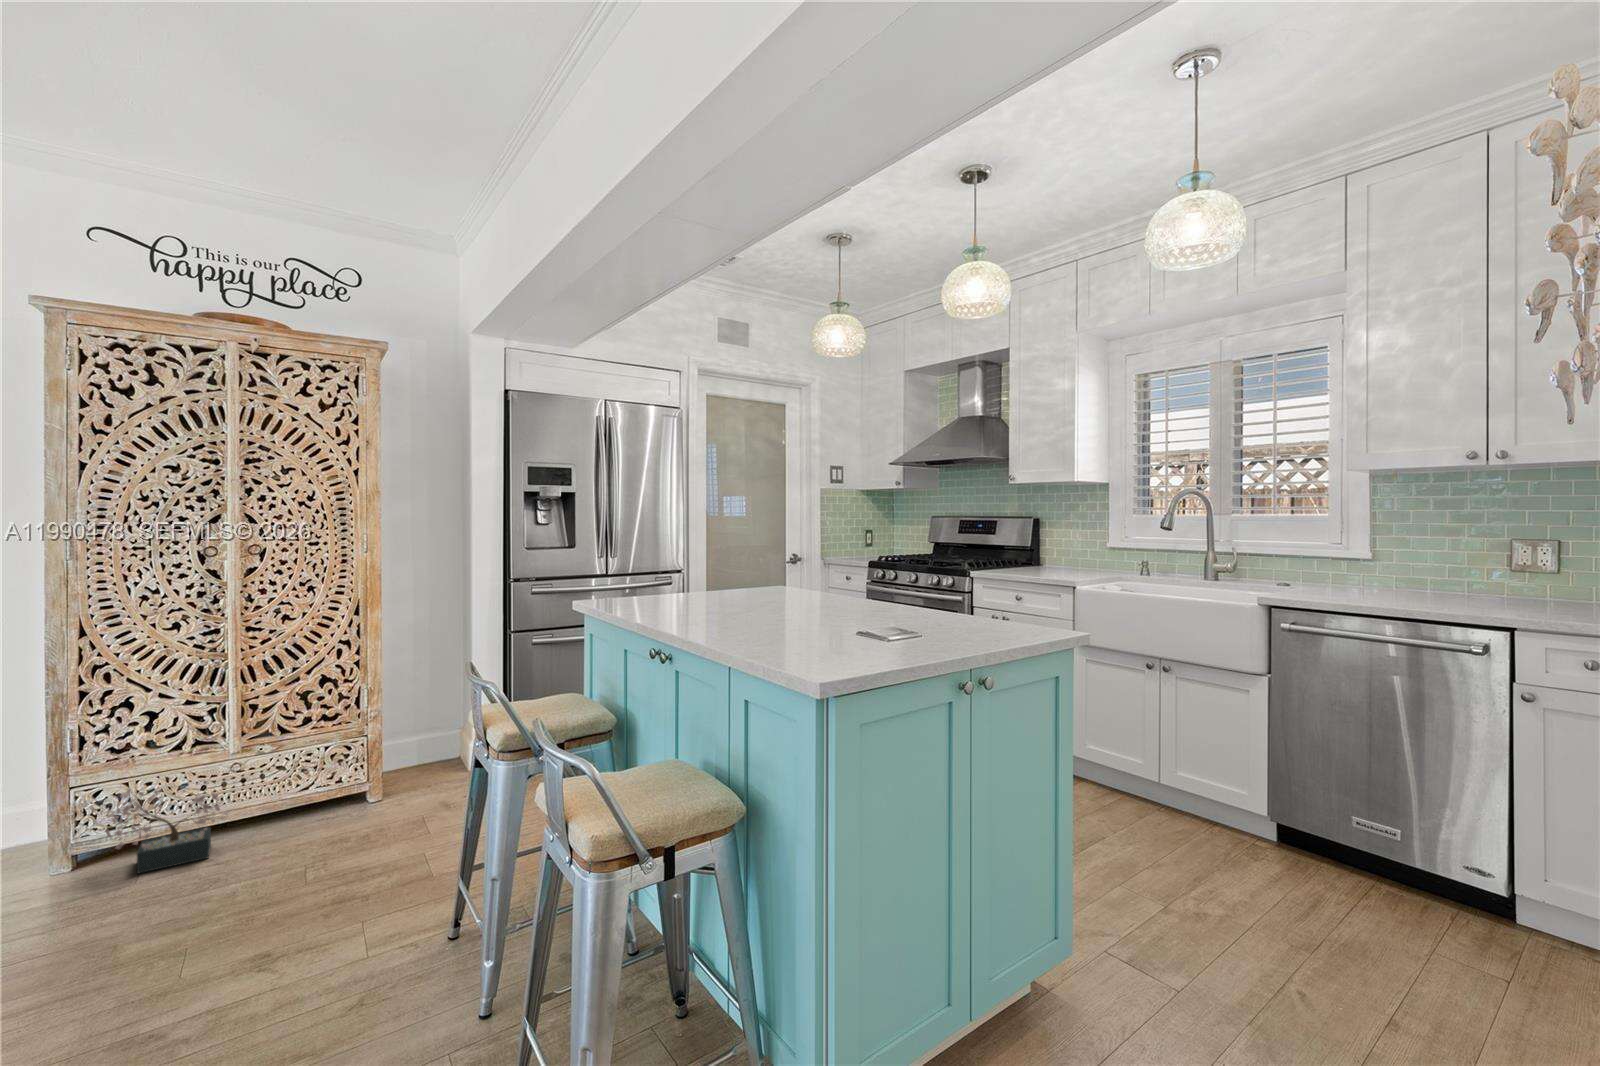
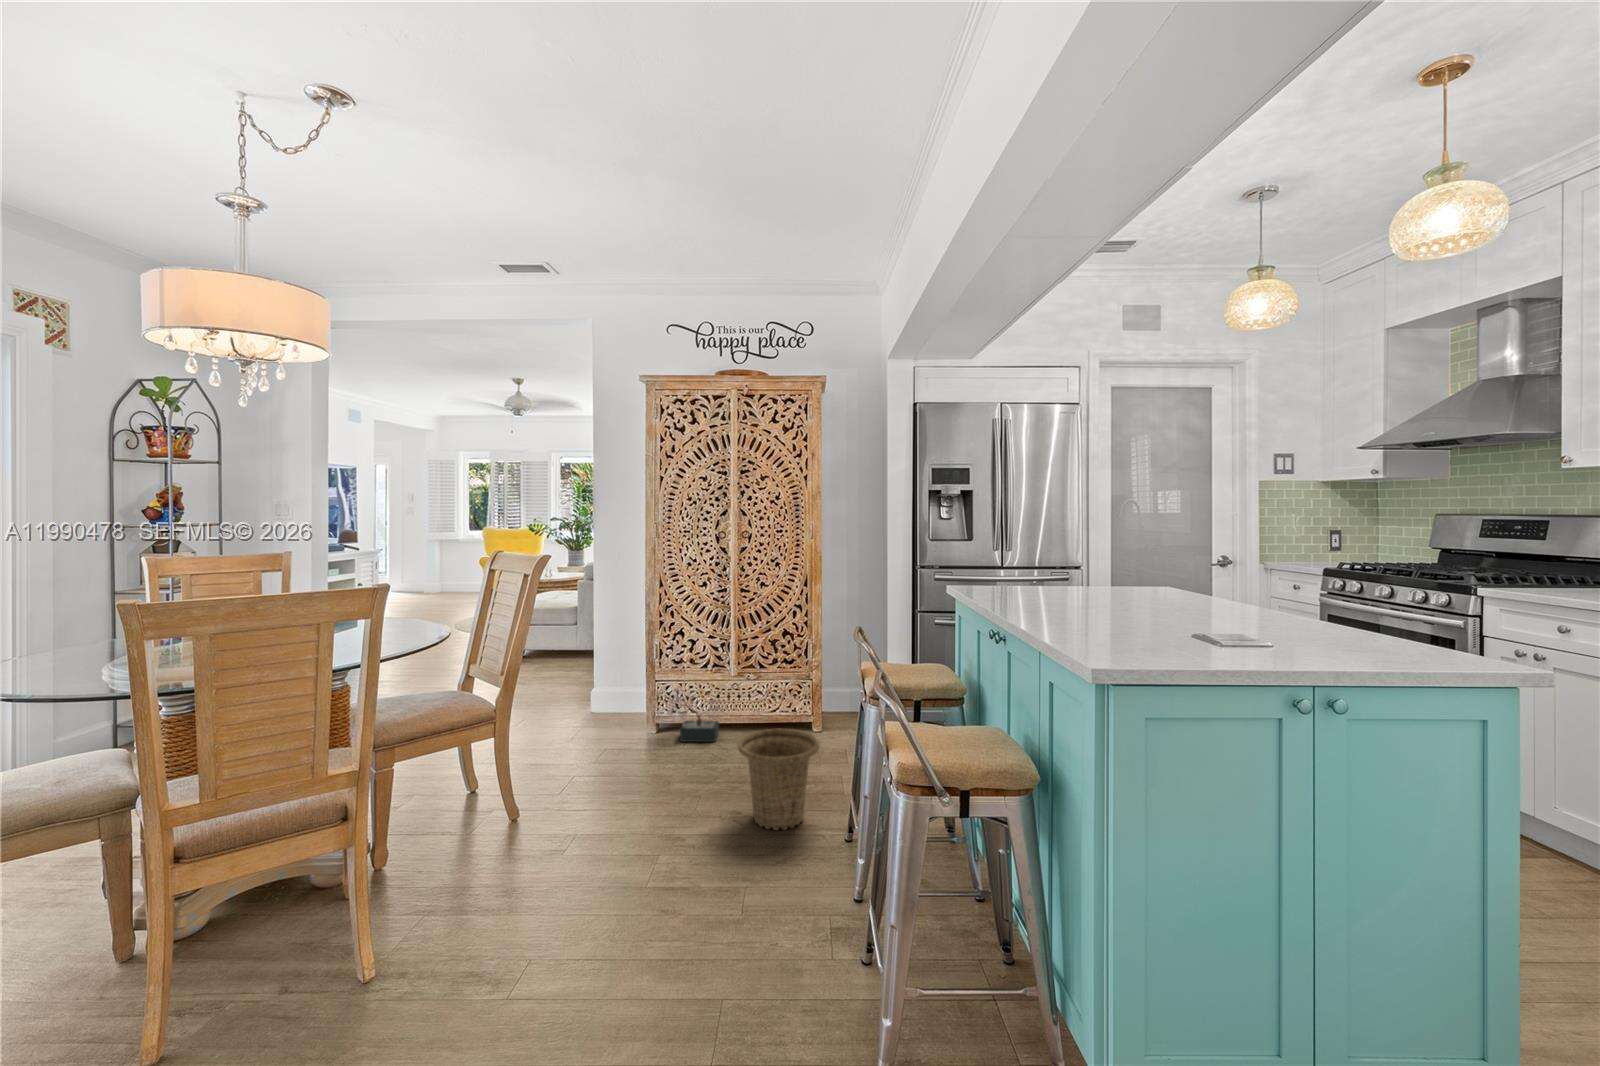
basket: none [284,805,416,951] -> present [738,729,820,830]

